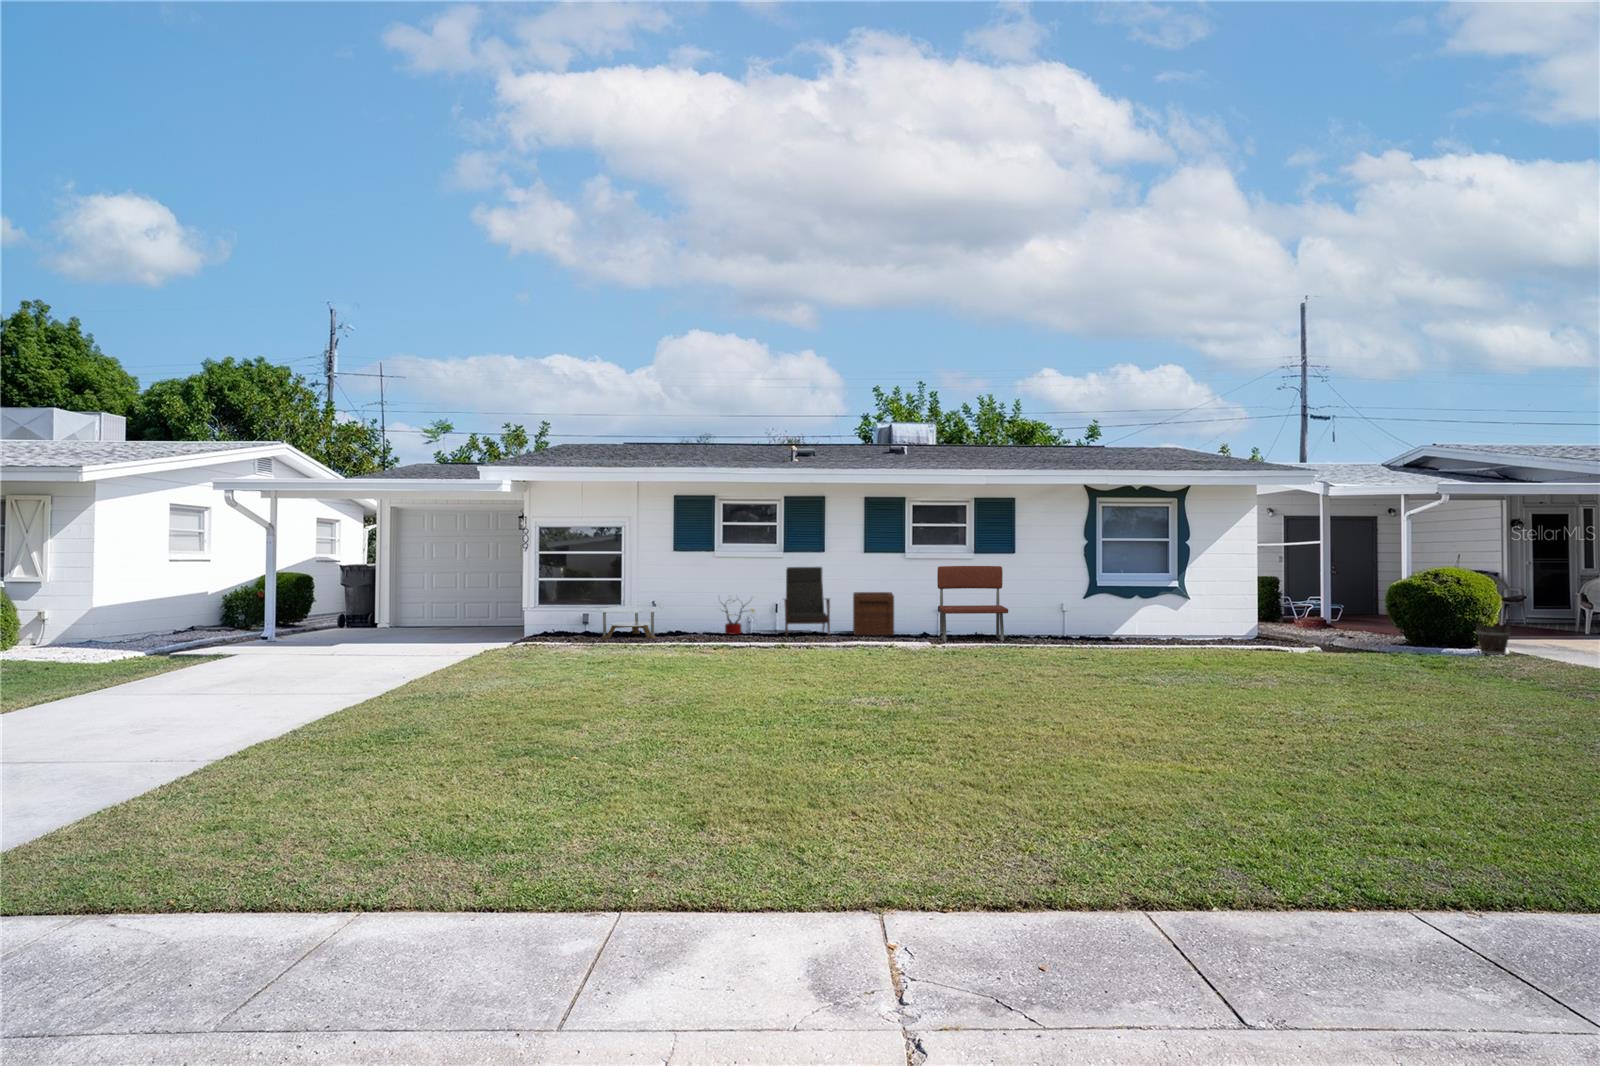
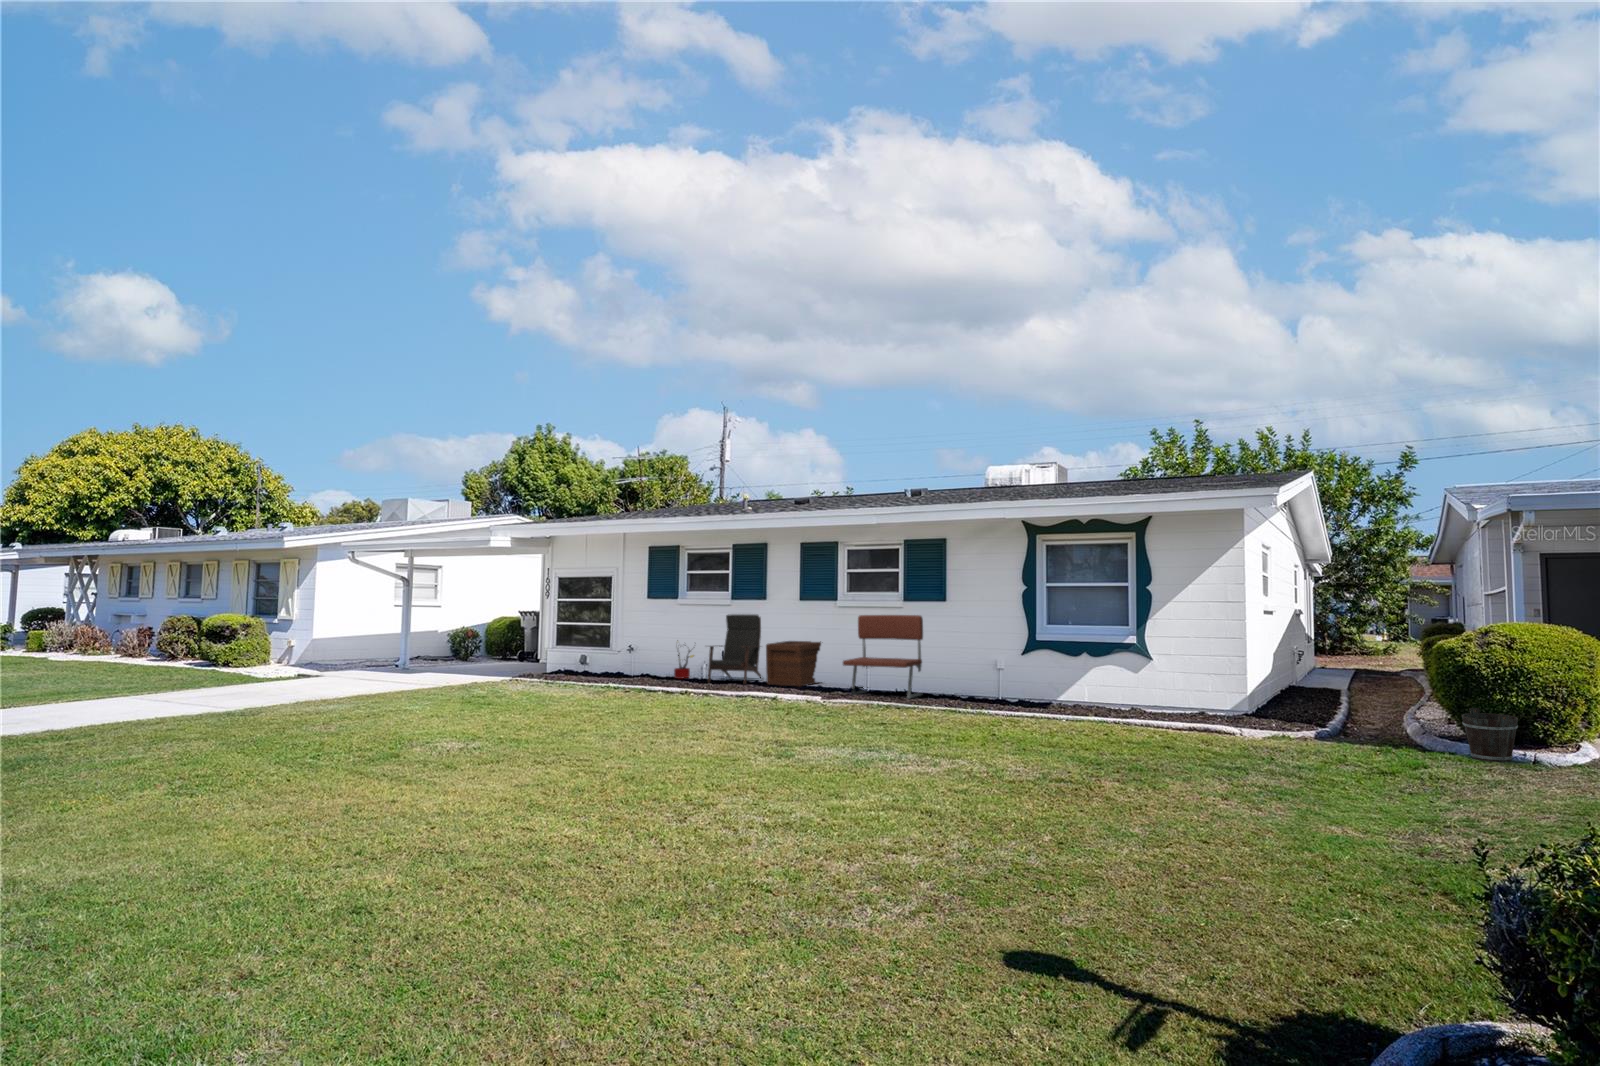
round table: present [597,606,665,639] -> none [569,649,631,679]

